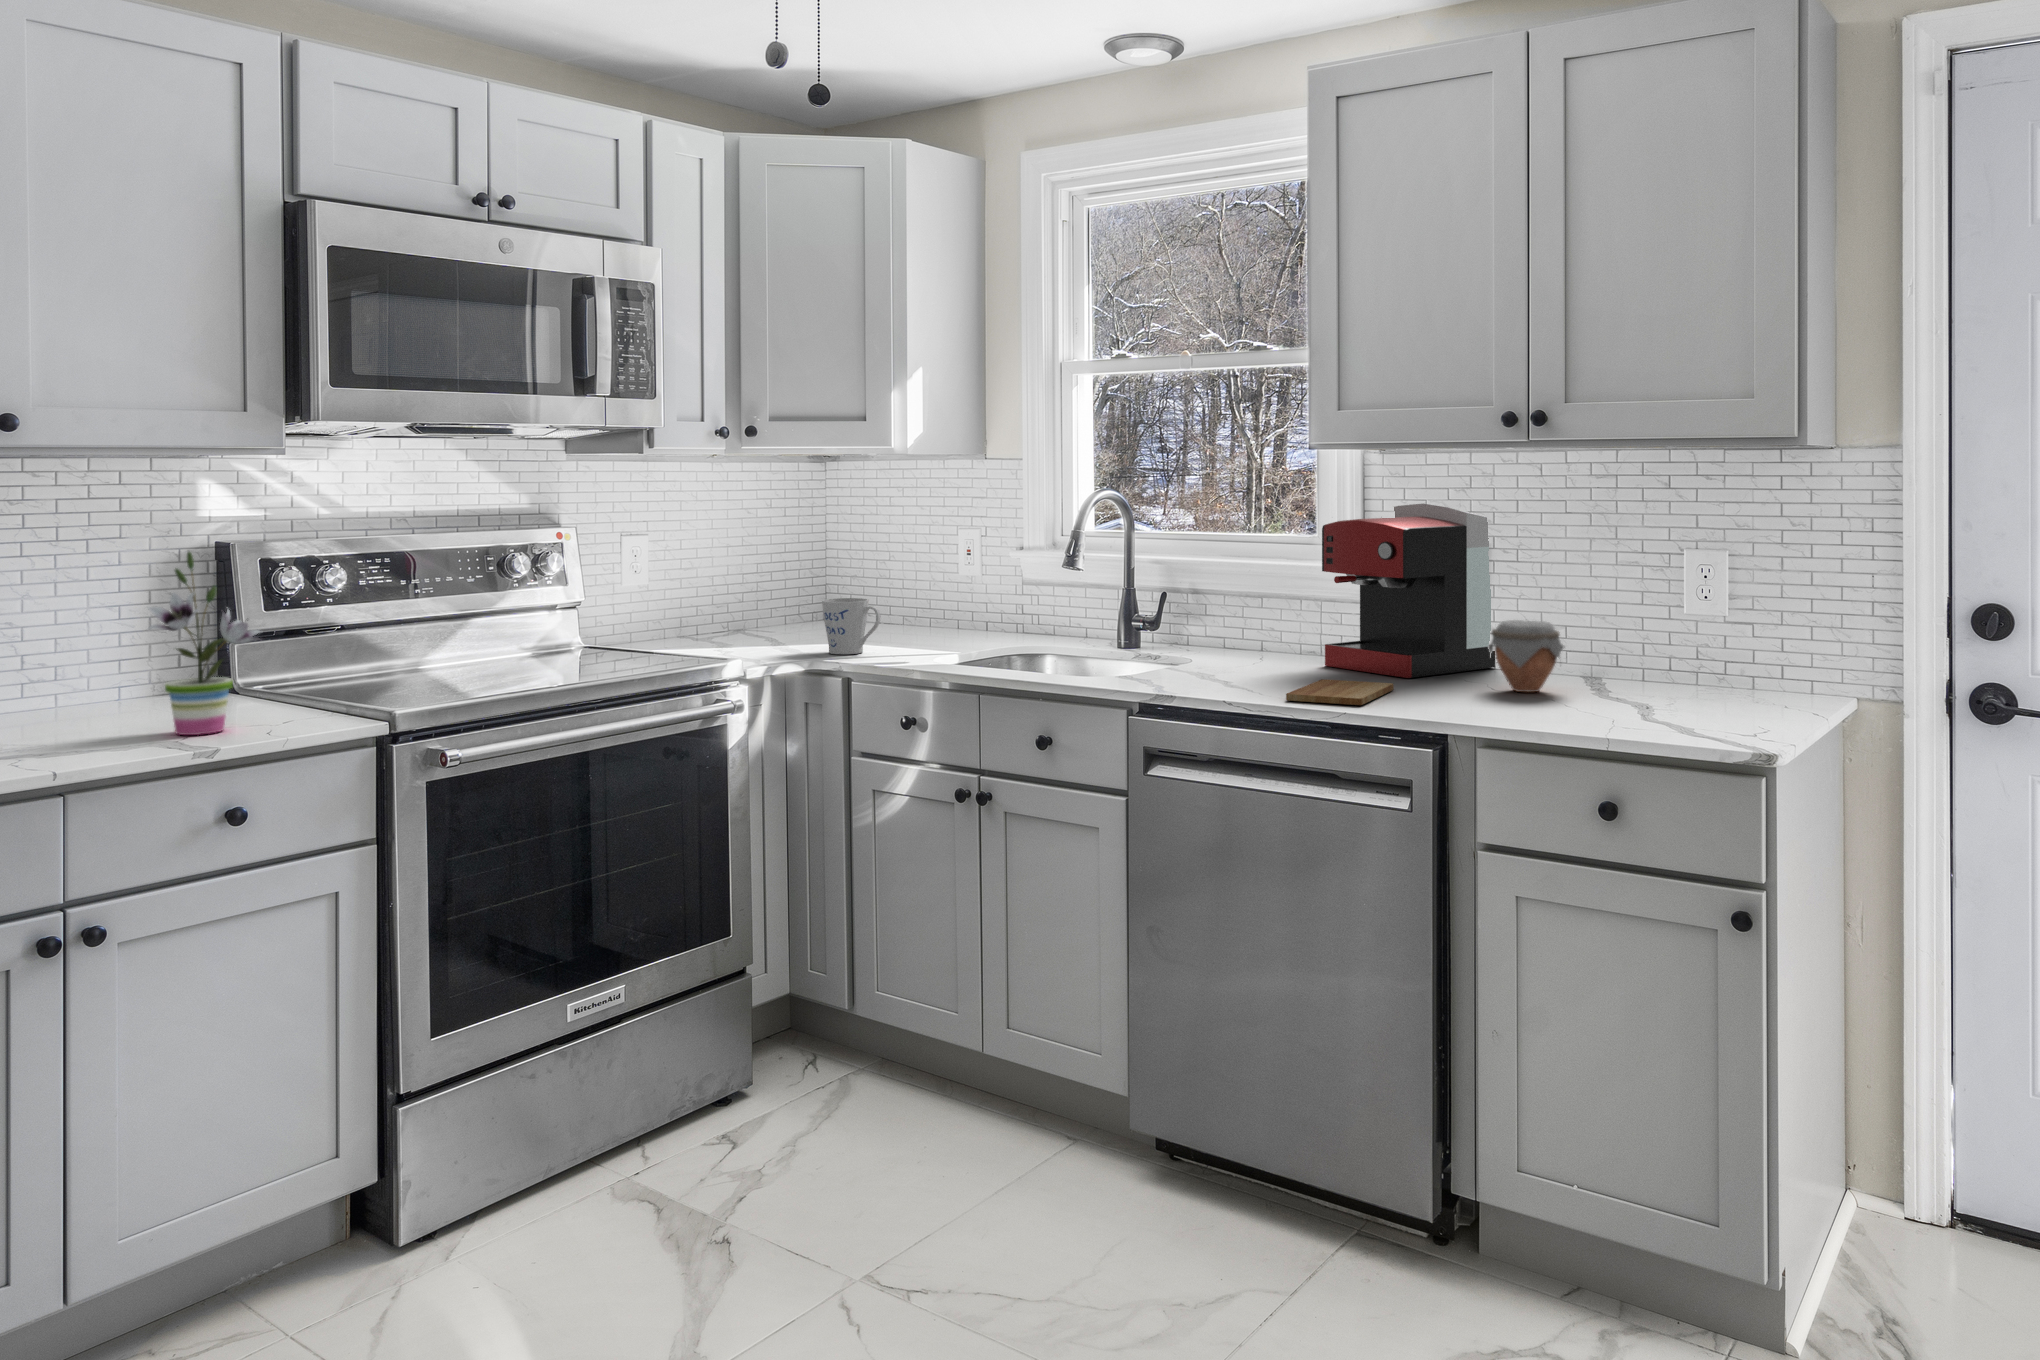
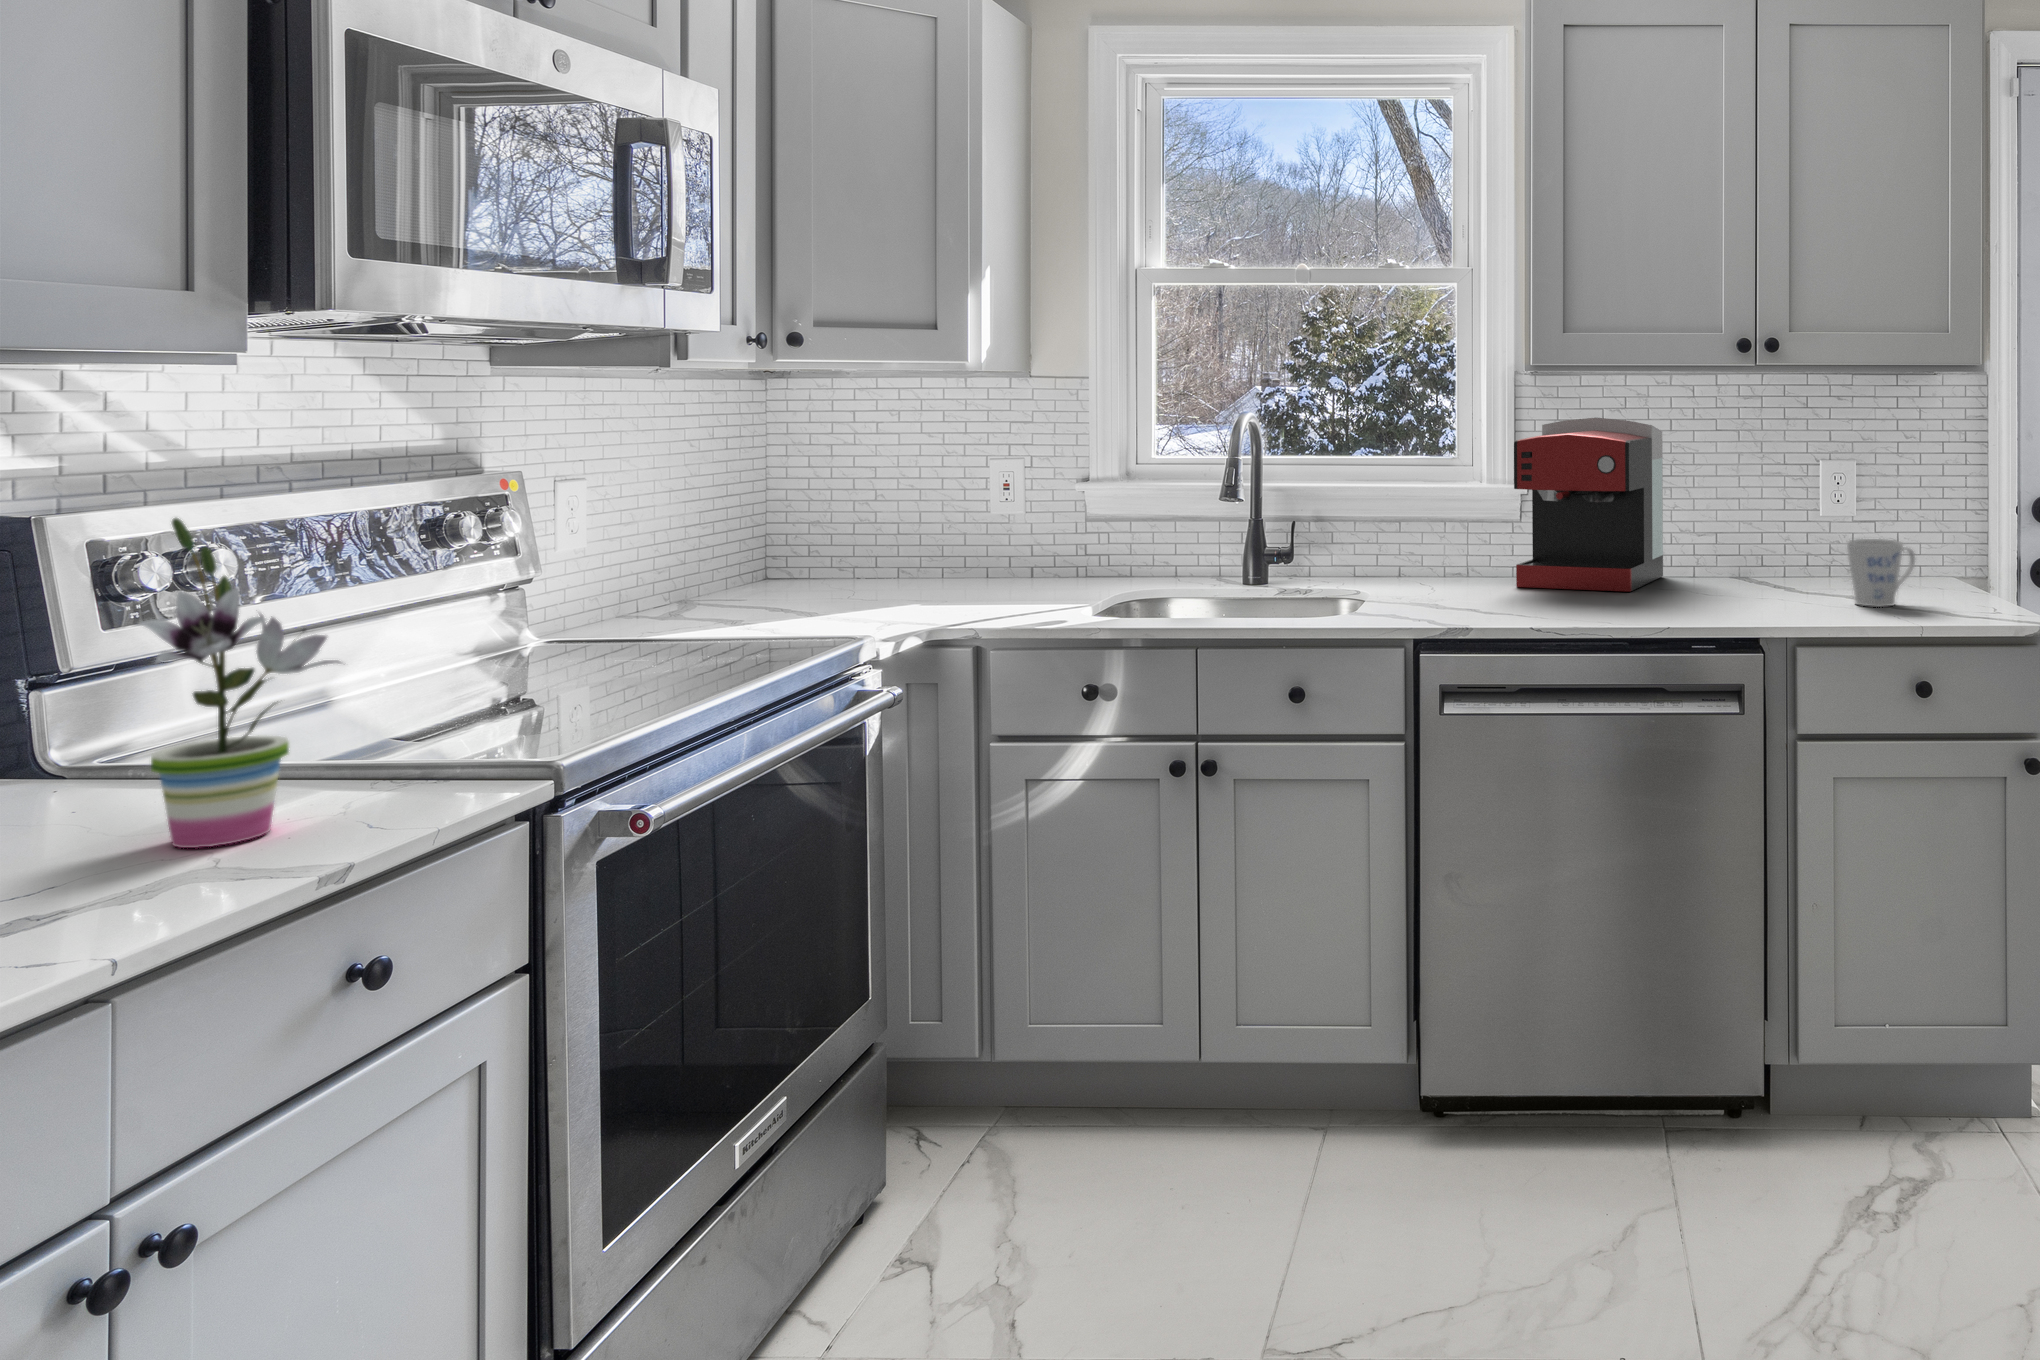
mug: present [822,598,881,654] -> present [1847,539,1915,607]
jar: present [1488,620,1564,692] -> none [1717,526,1796,595]
cutting board: present [1286,679,1394,705] -> none [1581,597,1683,622]

